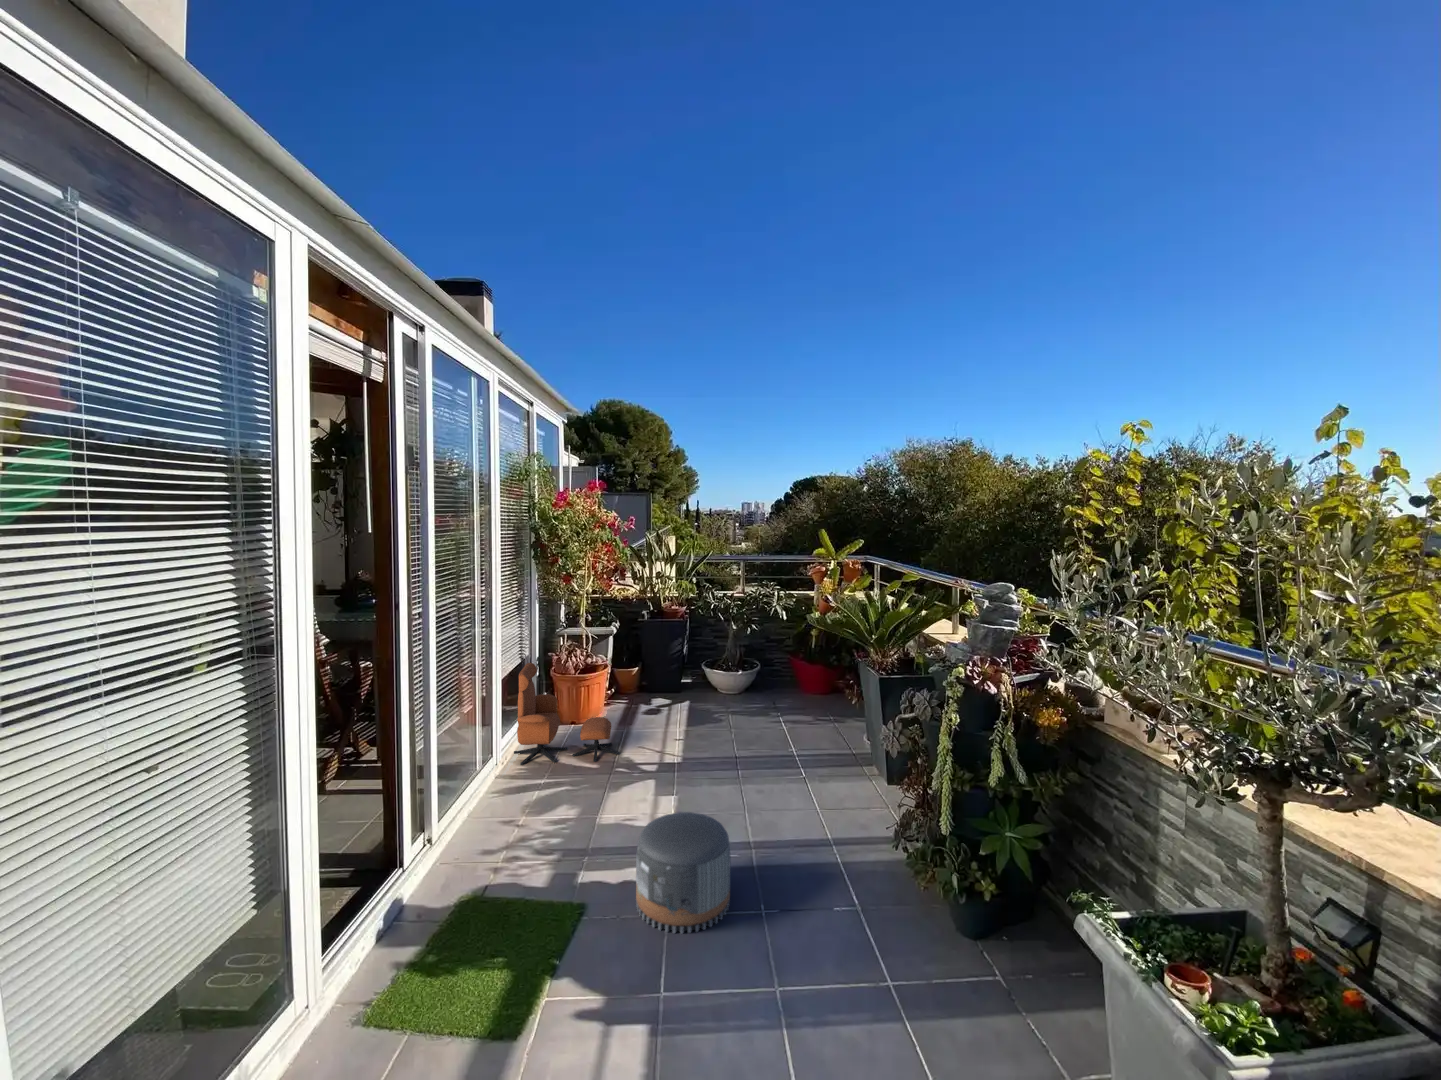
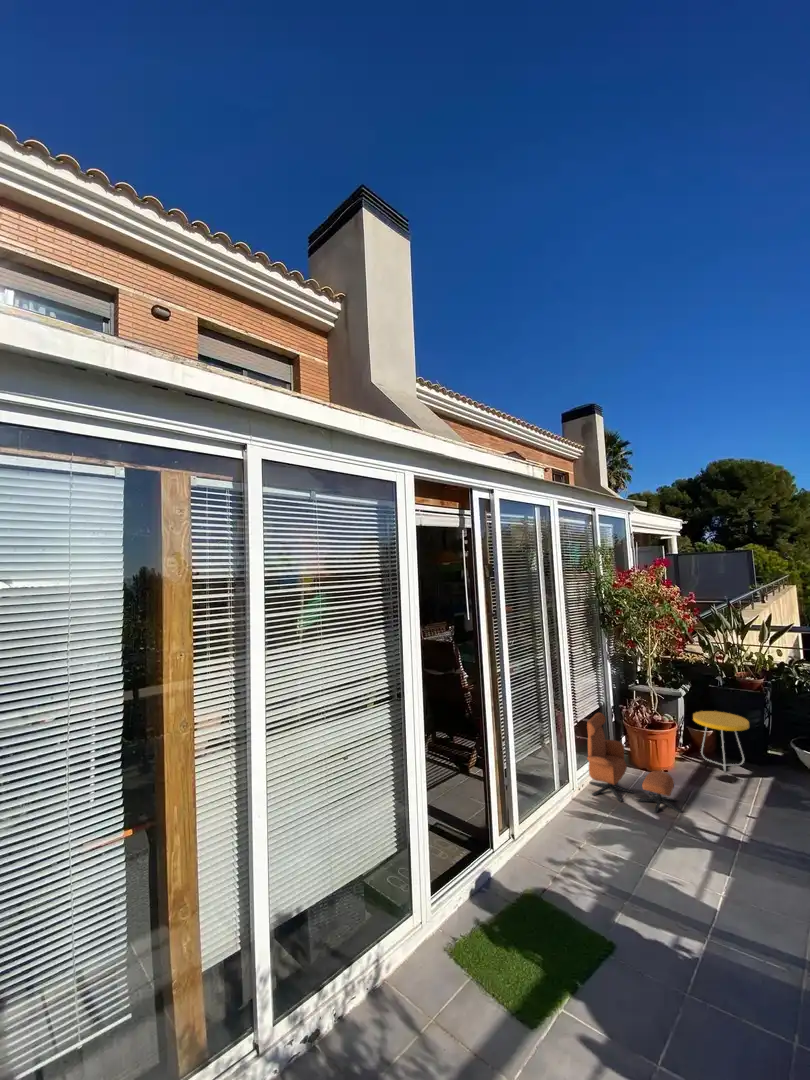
side table: none [621,647,671,707] -> present [693,711,749,771]
pouf: present [636,812,731,934] -> none [657,895,766,1037]

